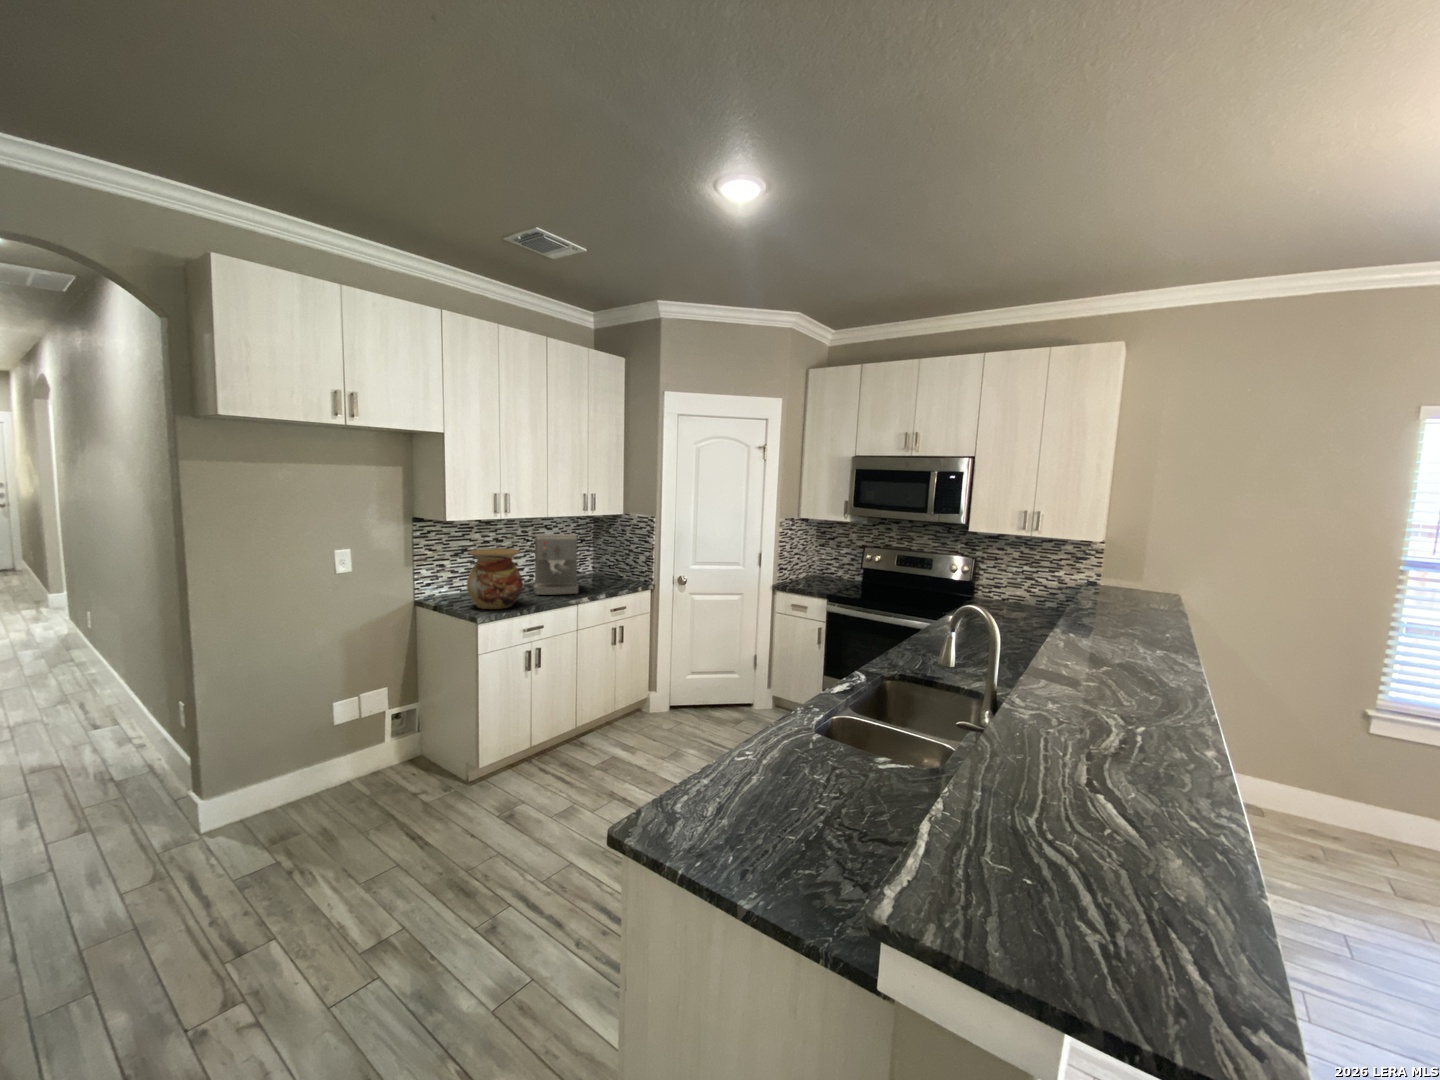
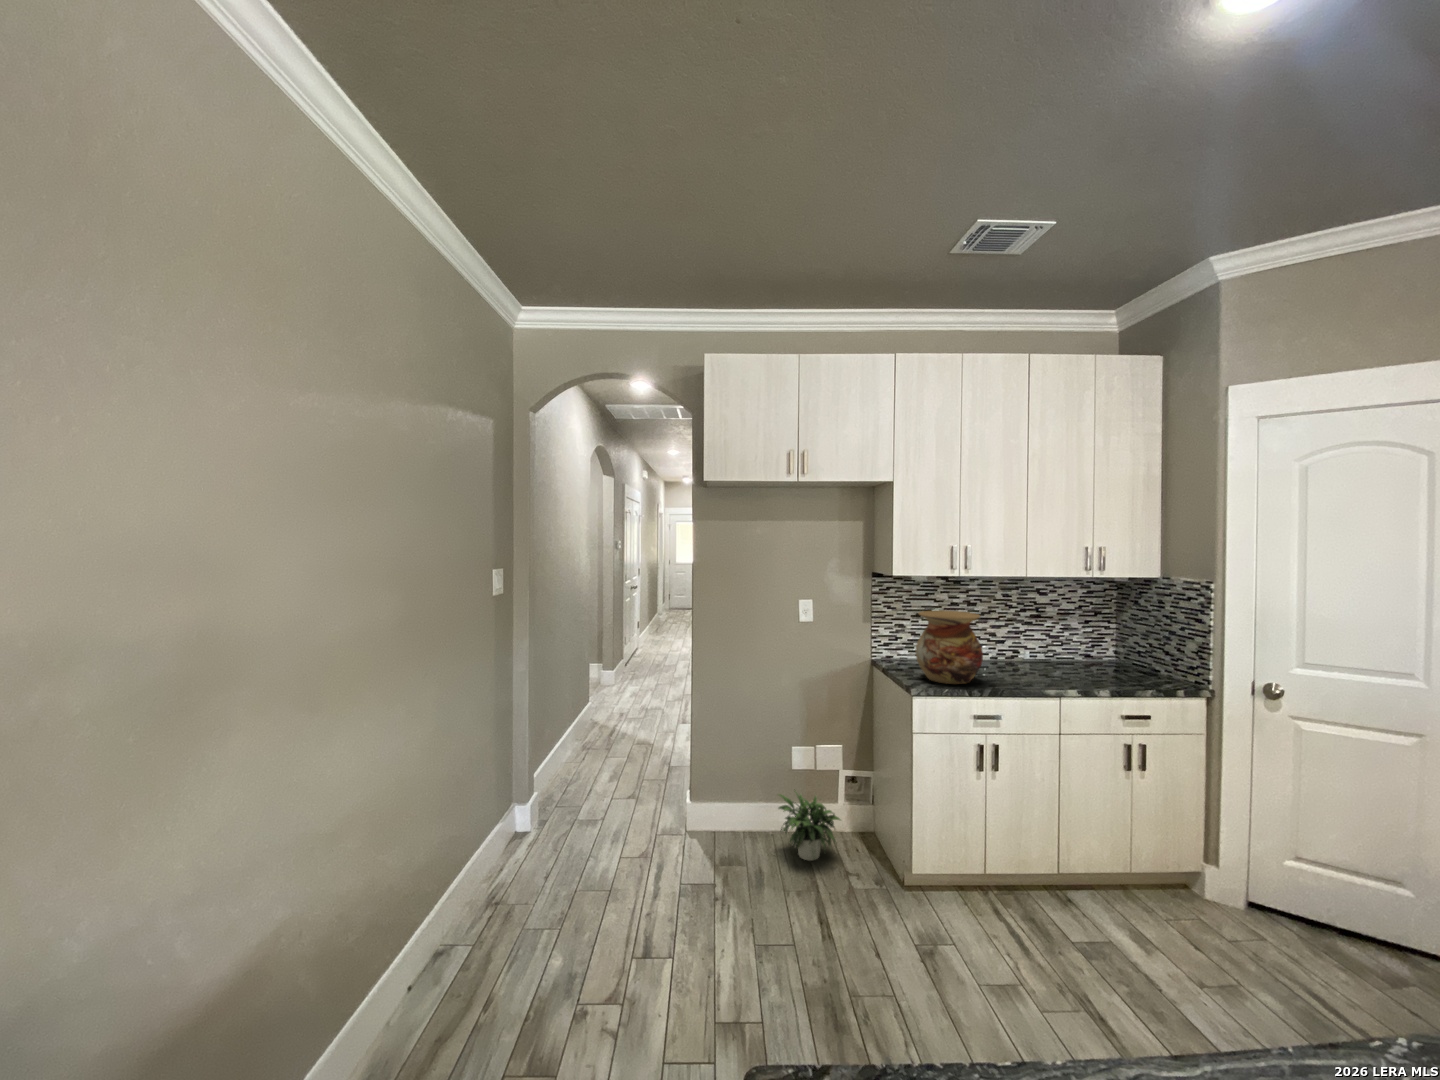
coffee maker: present [535,534,578,595] -> none [1007,599,1076,684]
potted plant: none [315,739,404,801] -> present [778,792,840,861]

